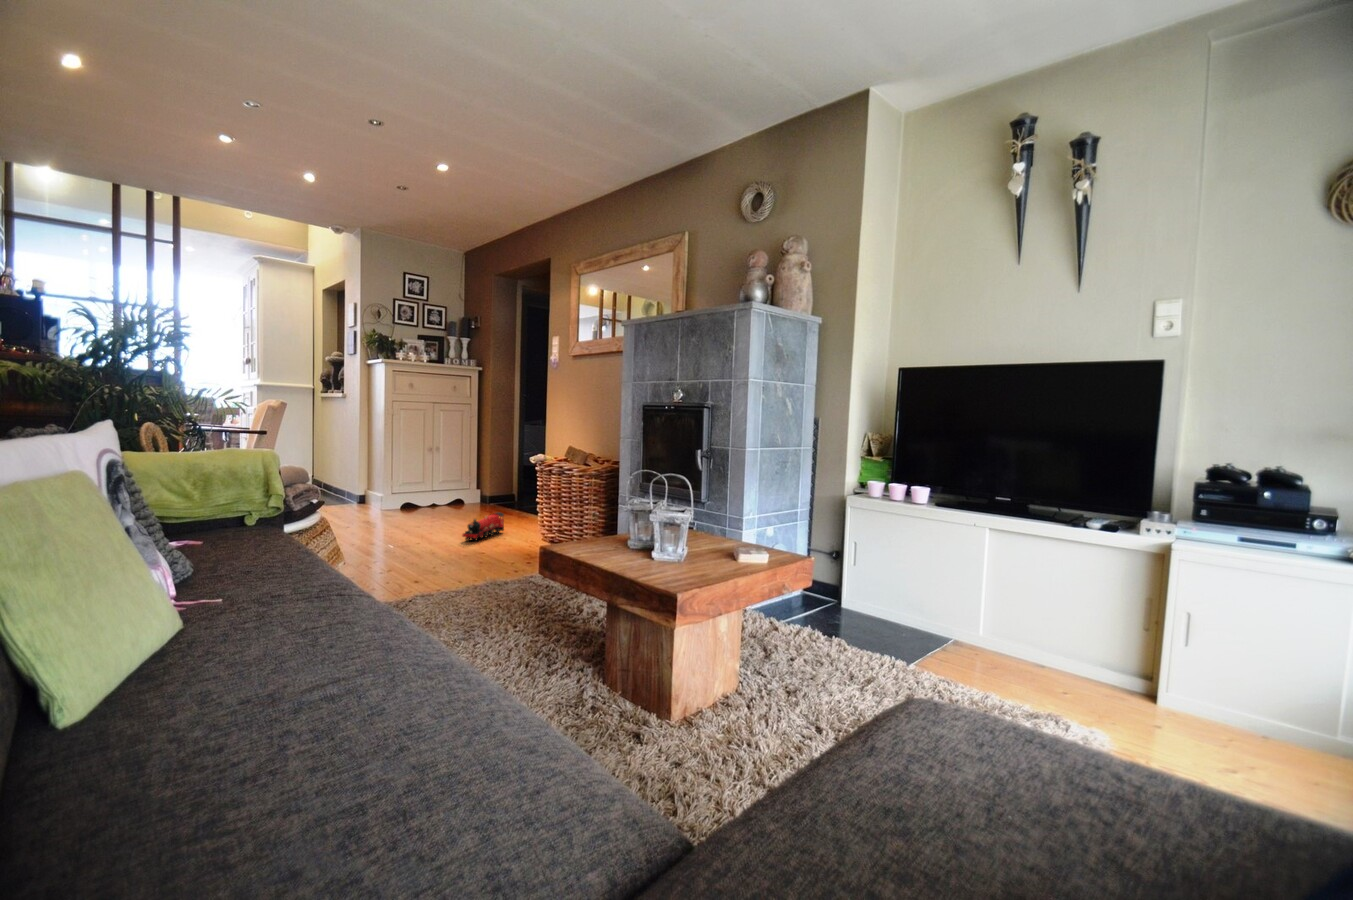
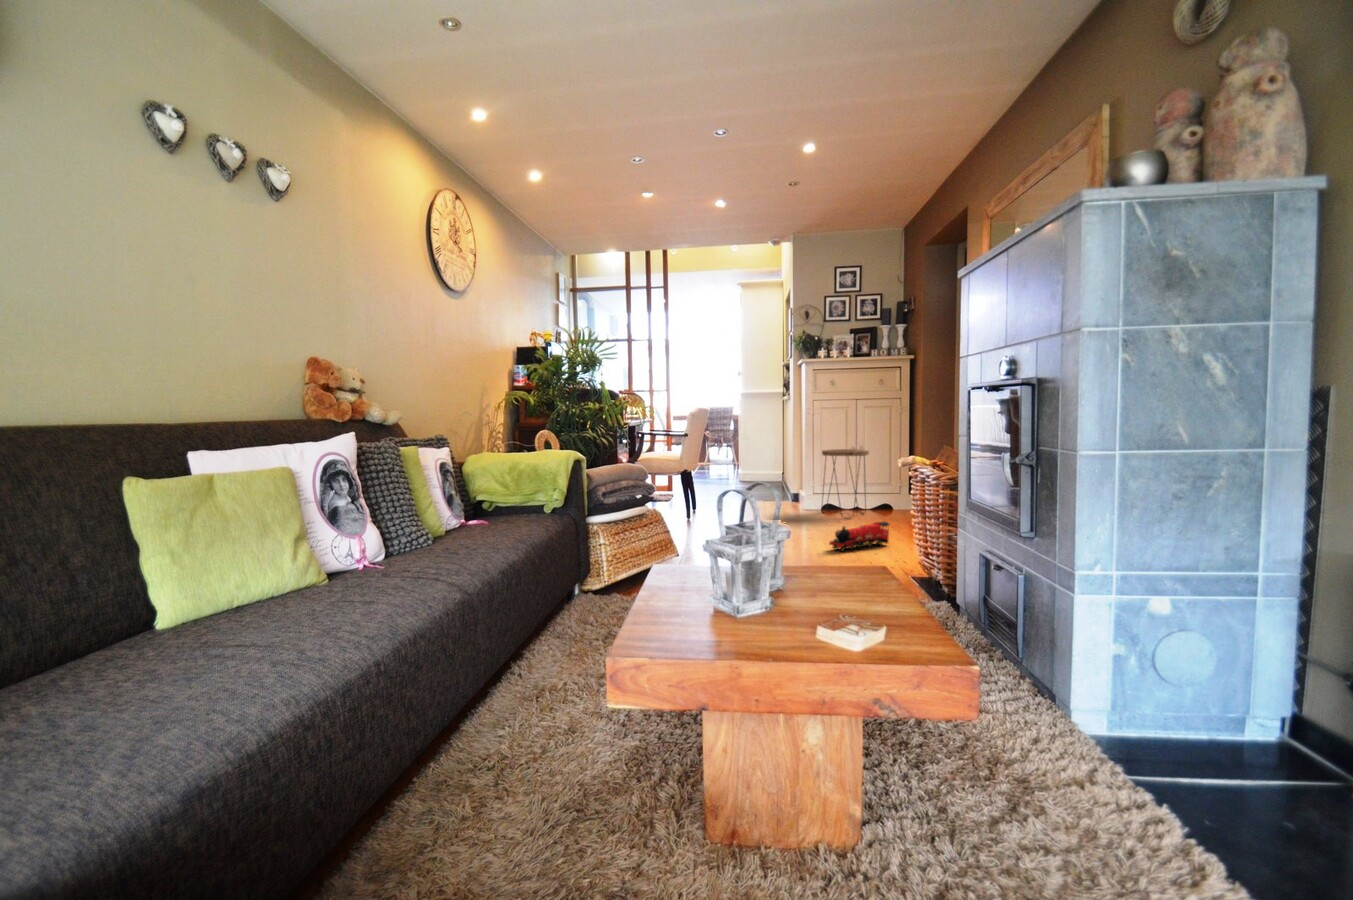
side table: none [403,450,451,515] -> present [822,449,869,519]

